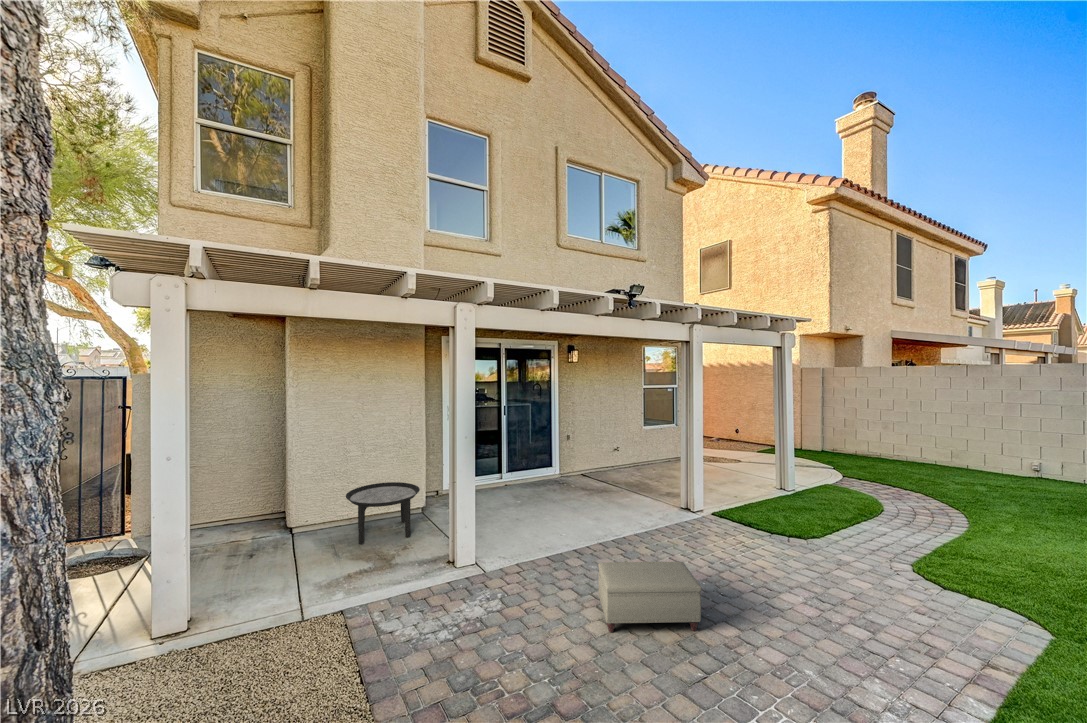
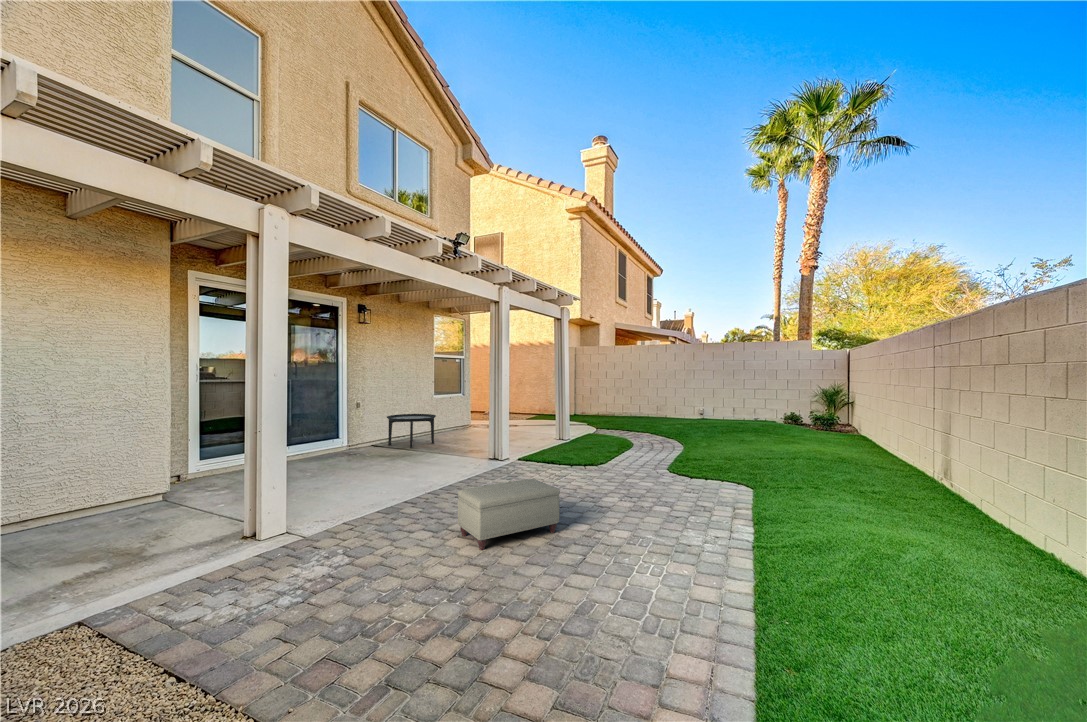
round table: present [346,482,420,544] -> present [387,414,436,448]

